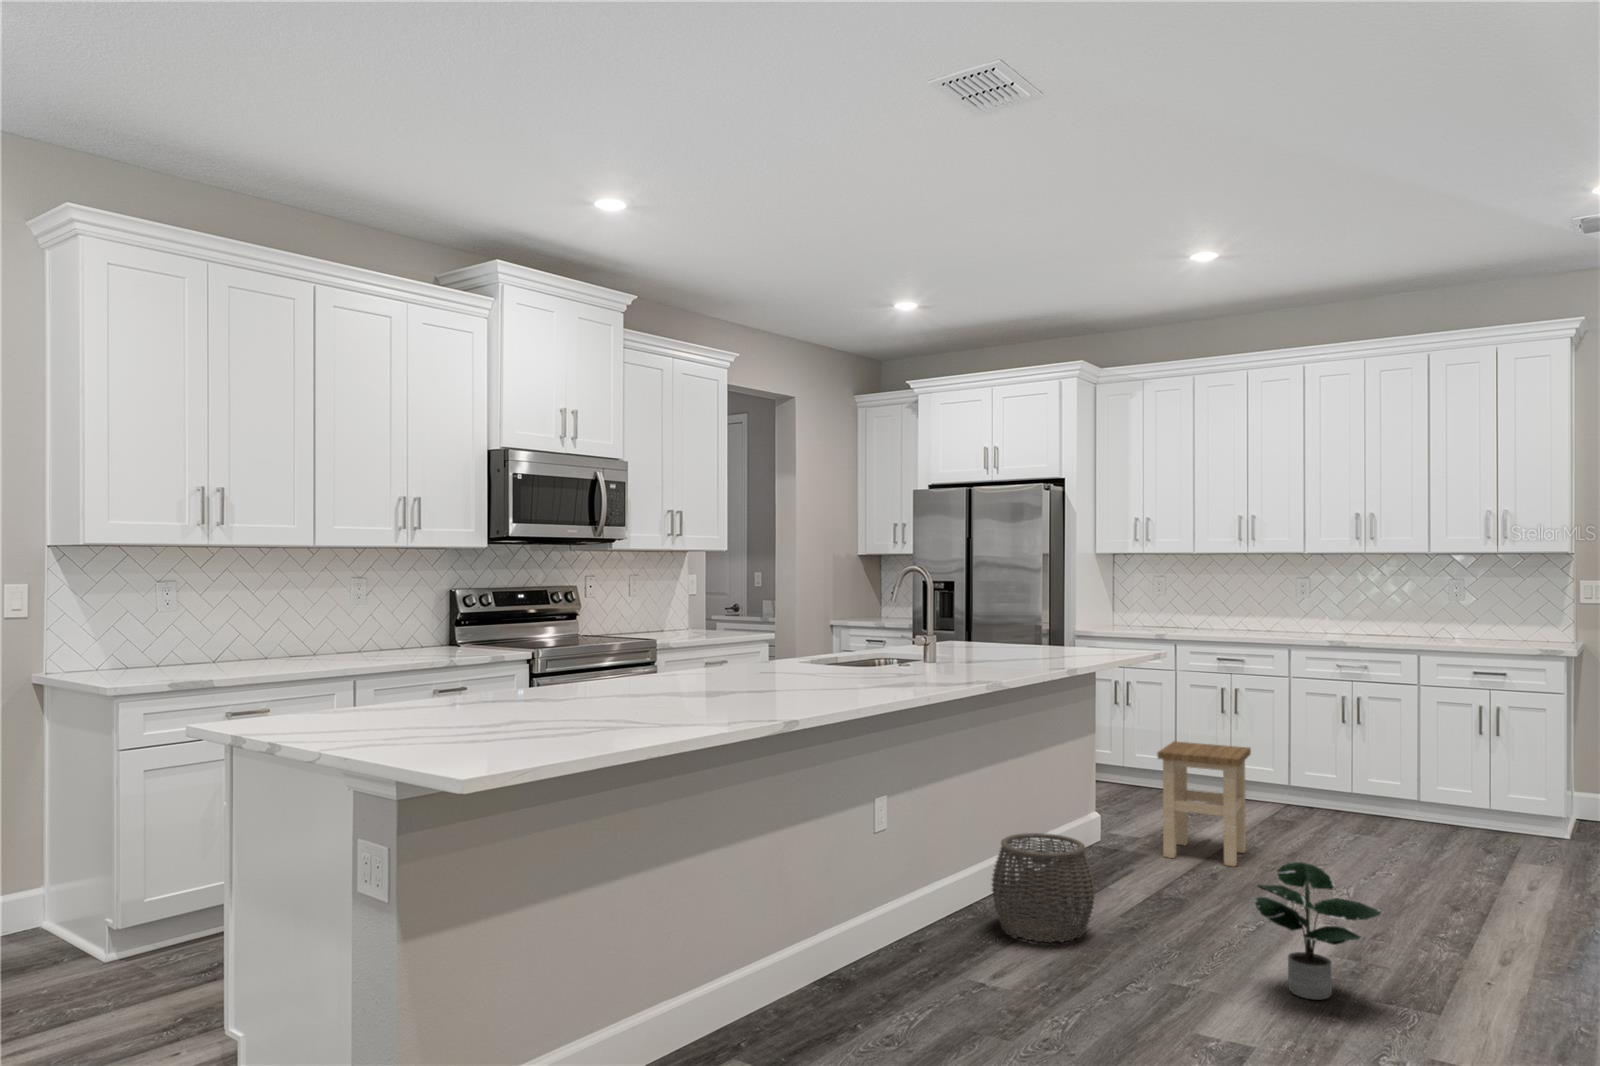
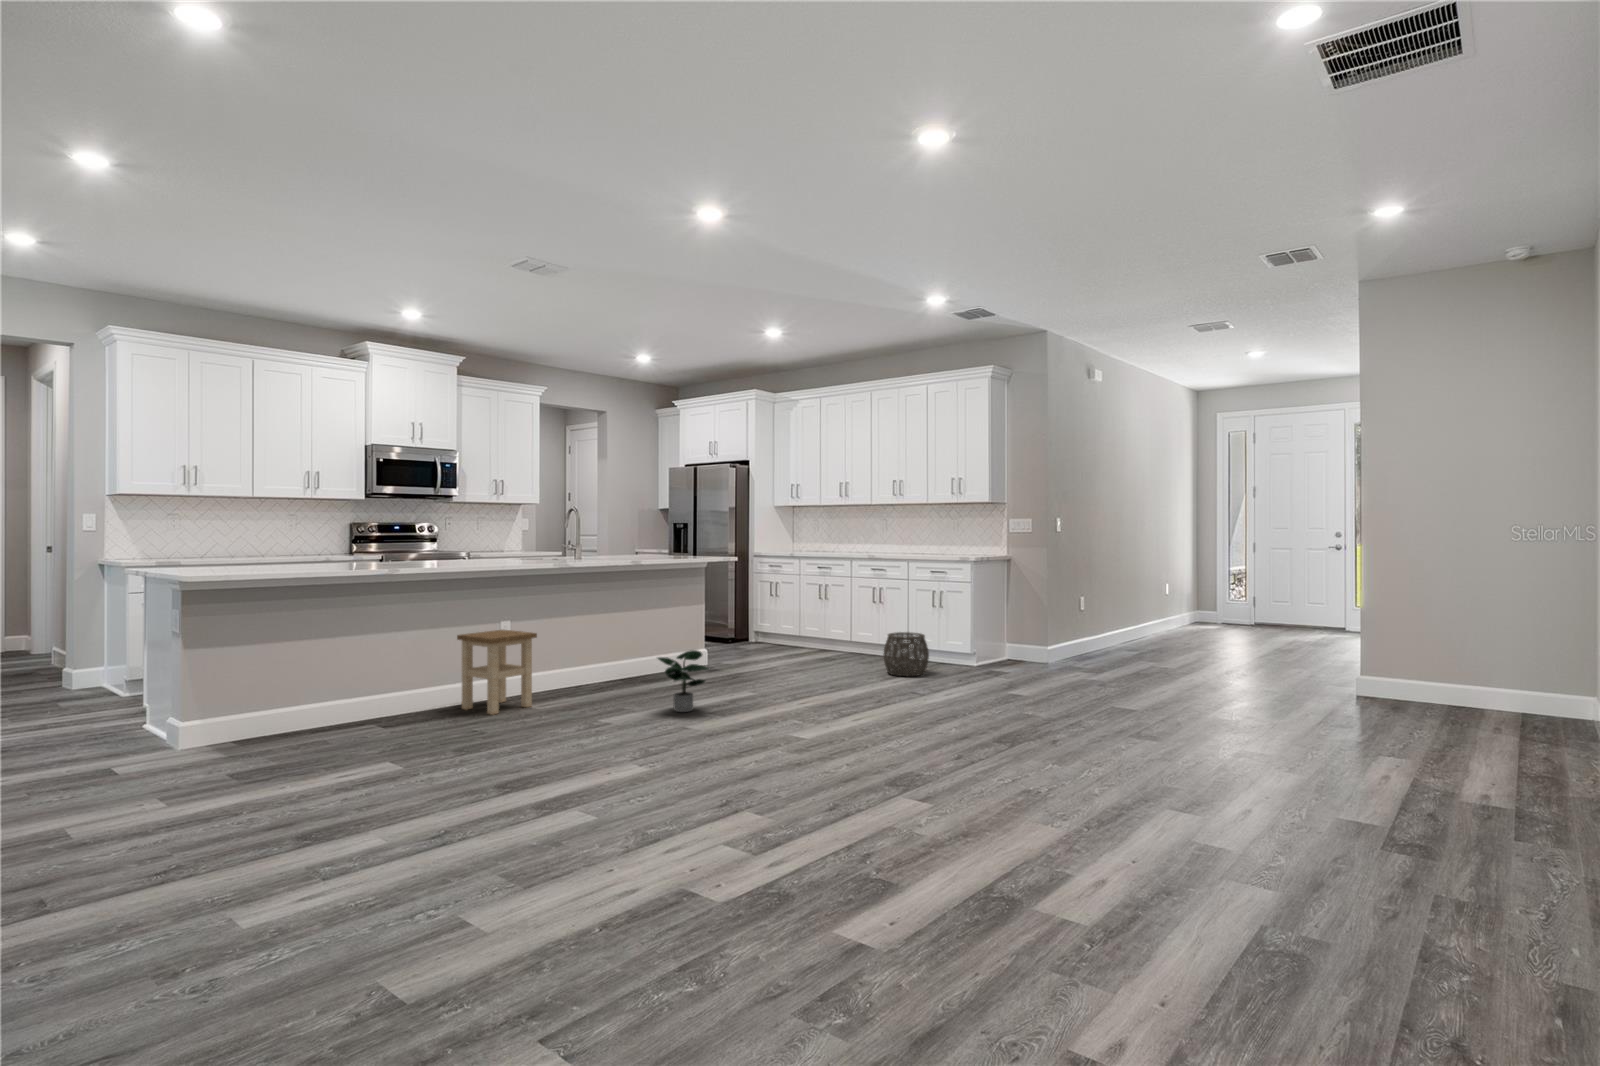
stool: present [1157,741,1251,866] -> present [457,630,537,715]
woven basket: present [992,833,1095,943] -> present [883,632,929,676]

